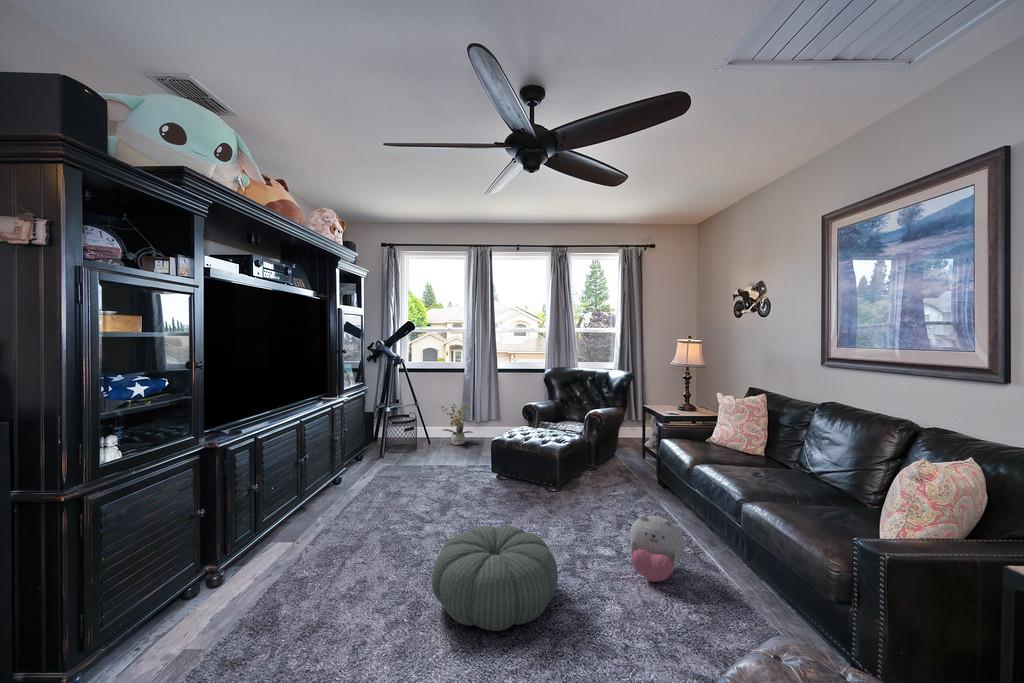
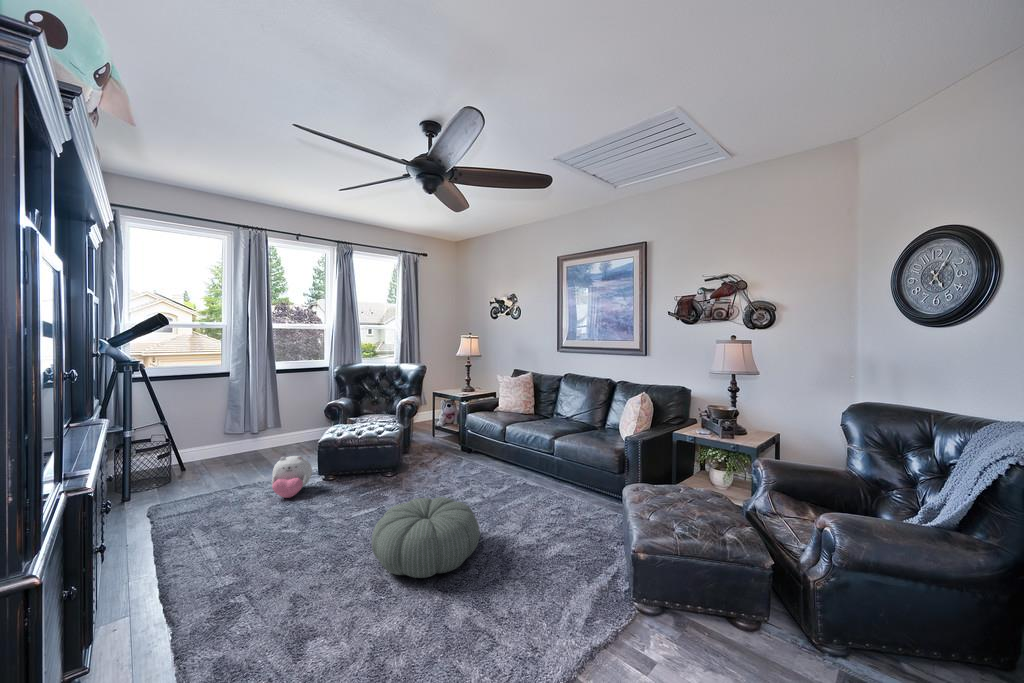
potted plant: present [440,403,473,445] -> none [207,413,256,462]
plush toy: present [630,515,684,582] -> present [272,456,312,498]

